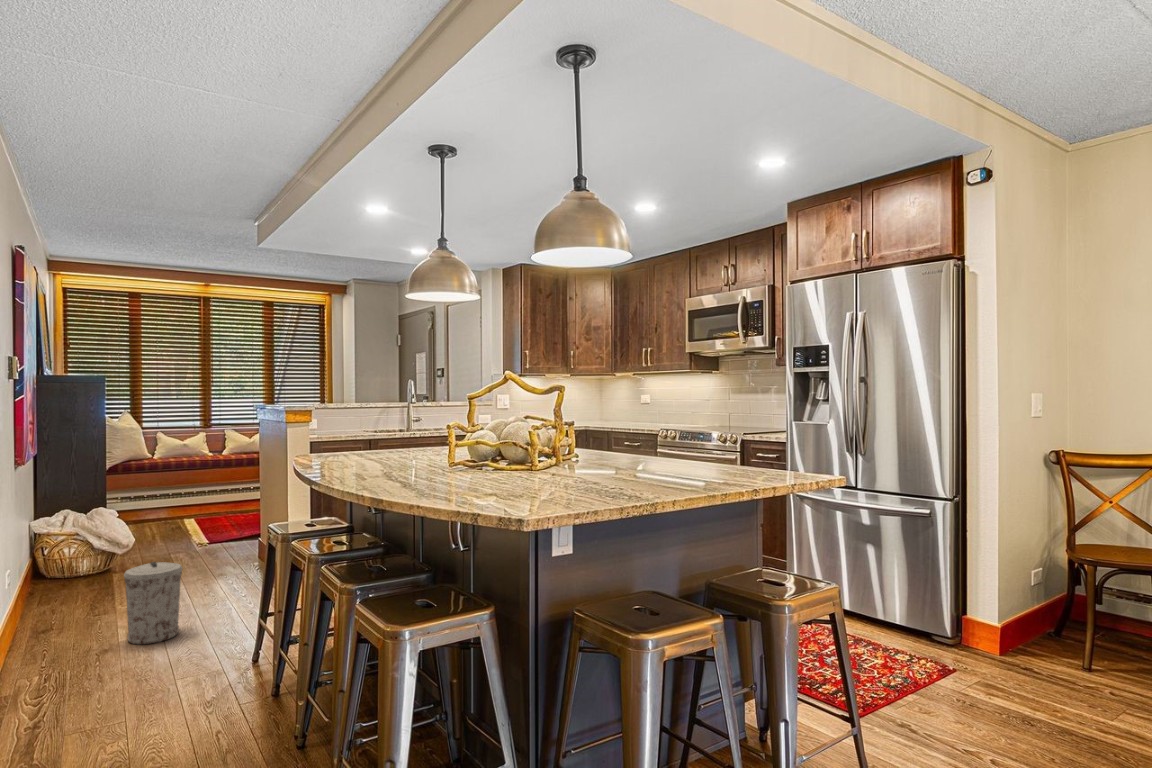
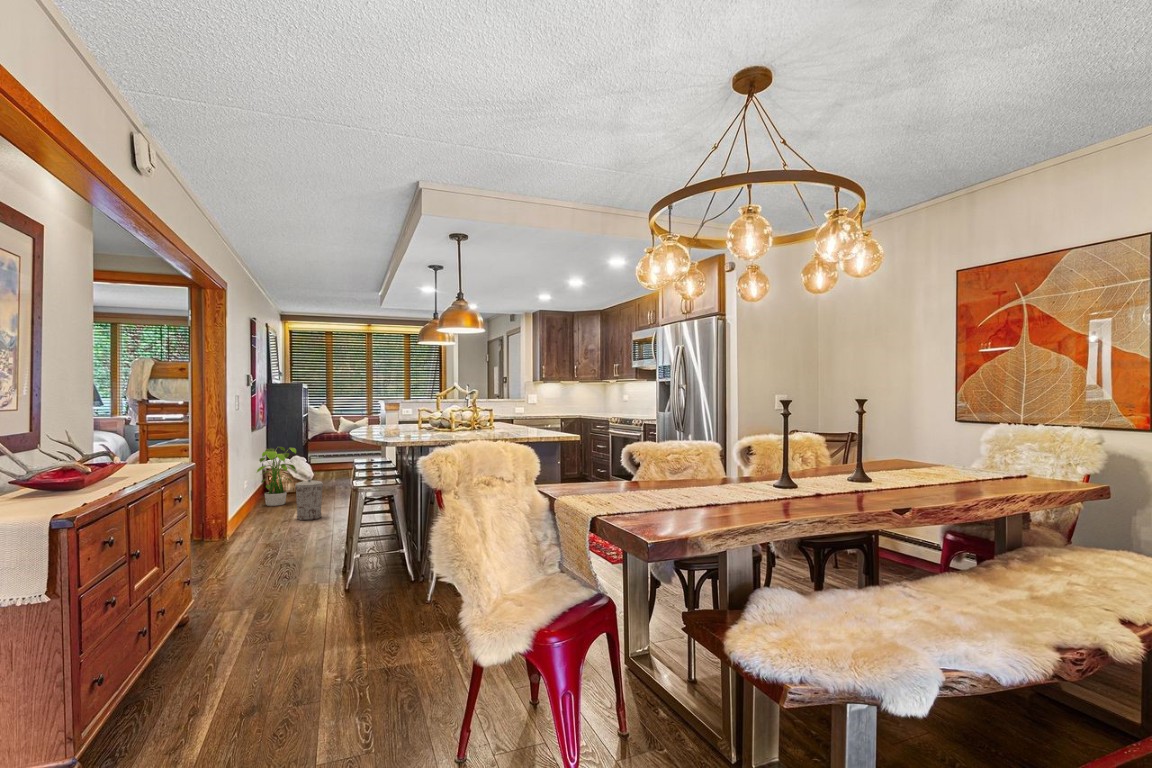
potted plant: none [26,494,112,610] -> present [256,447,296,506]

